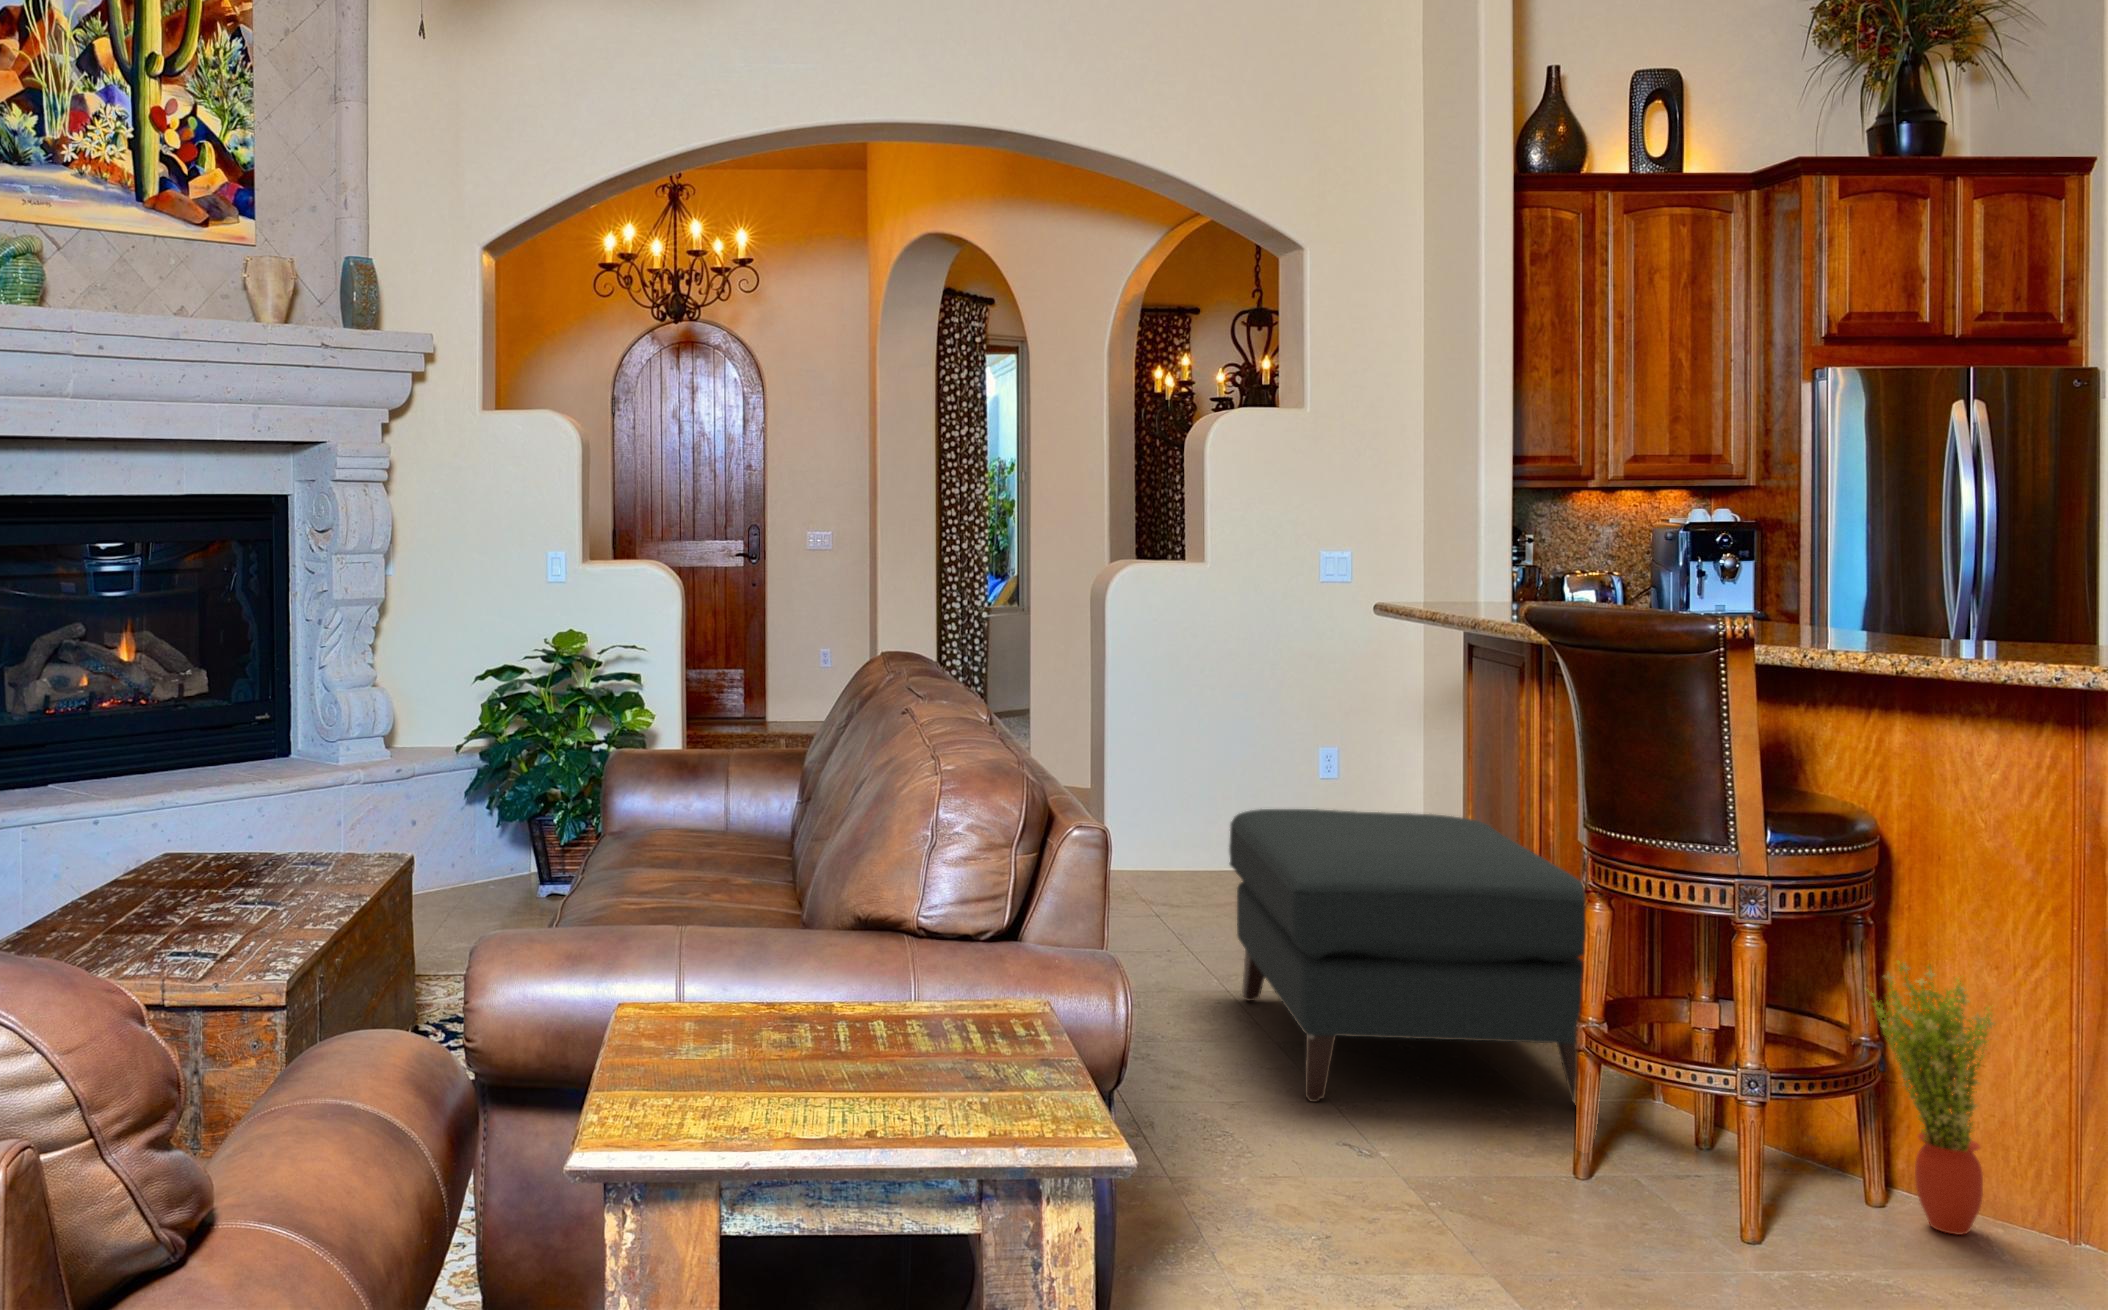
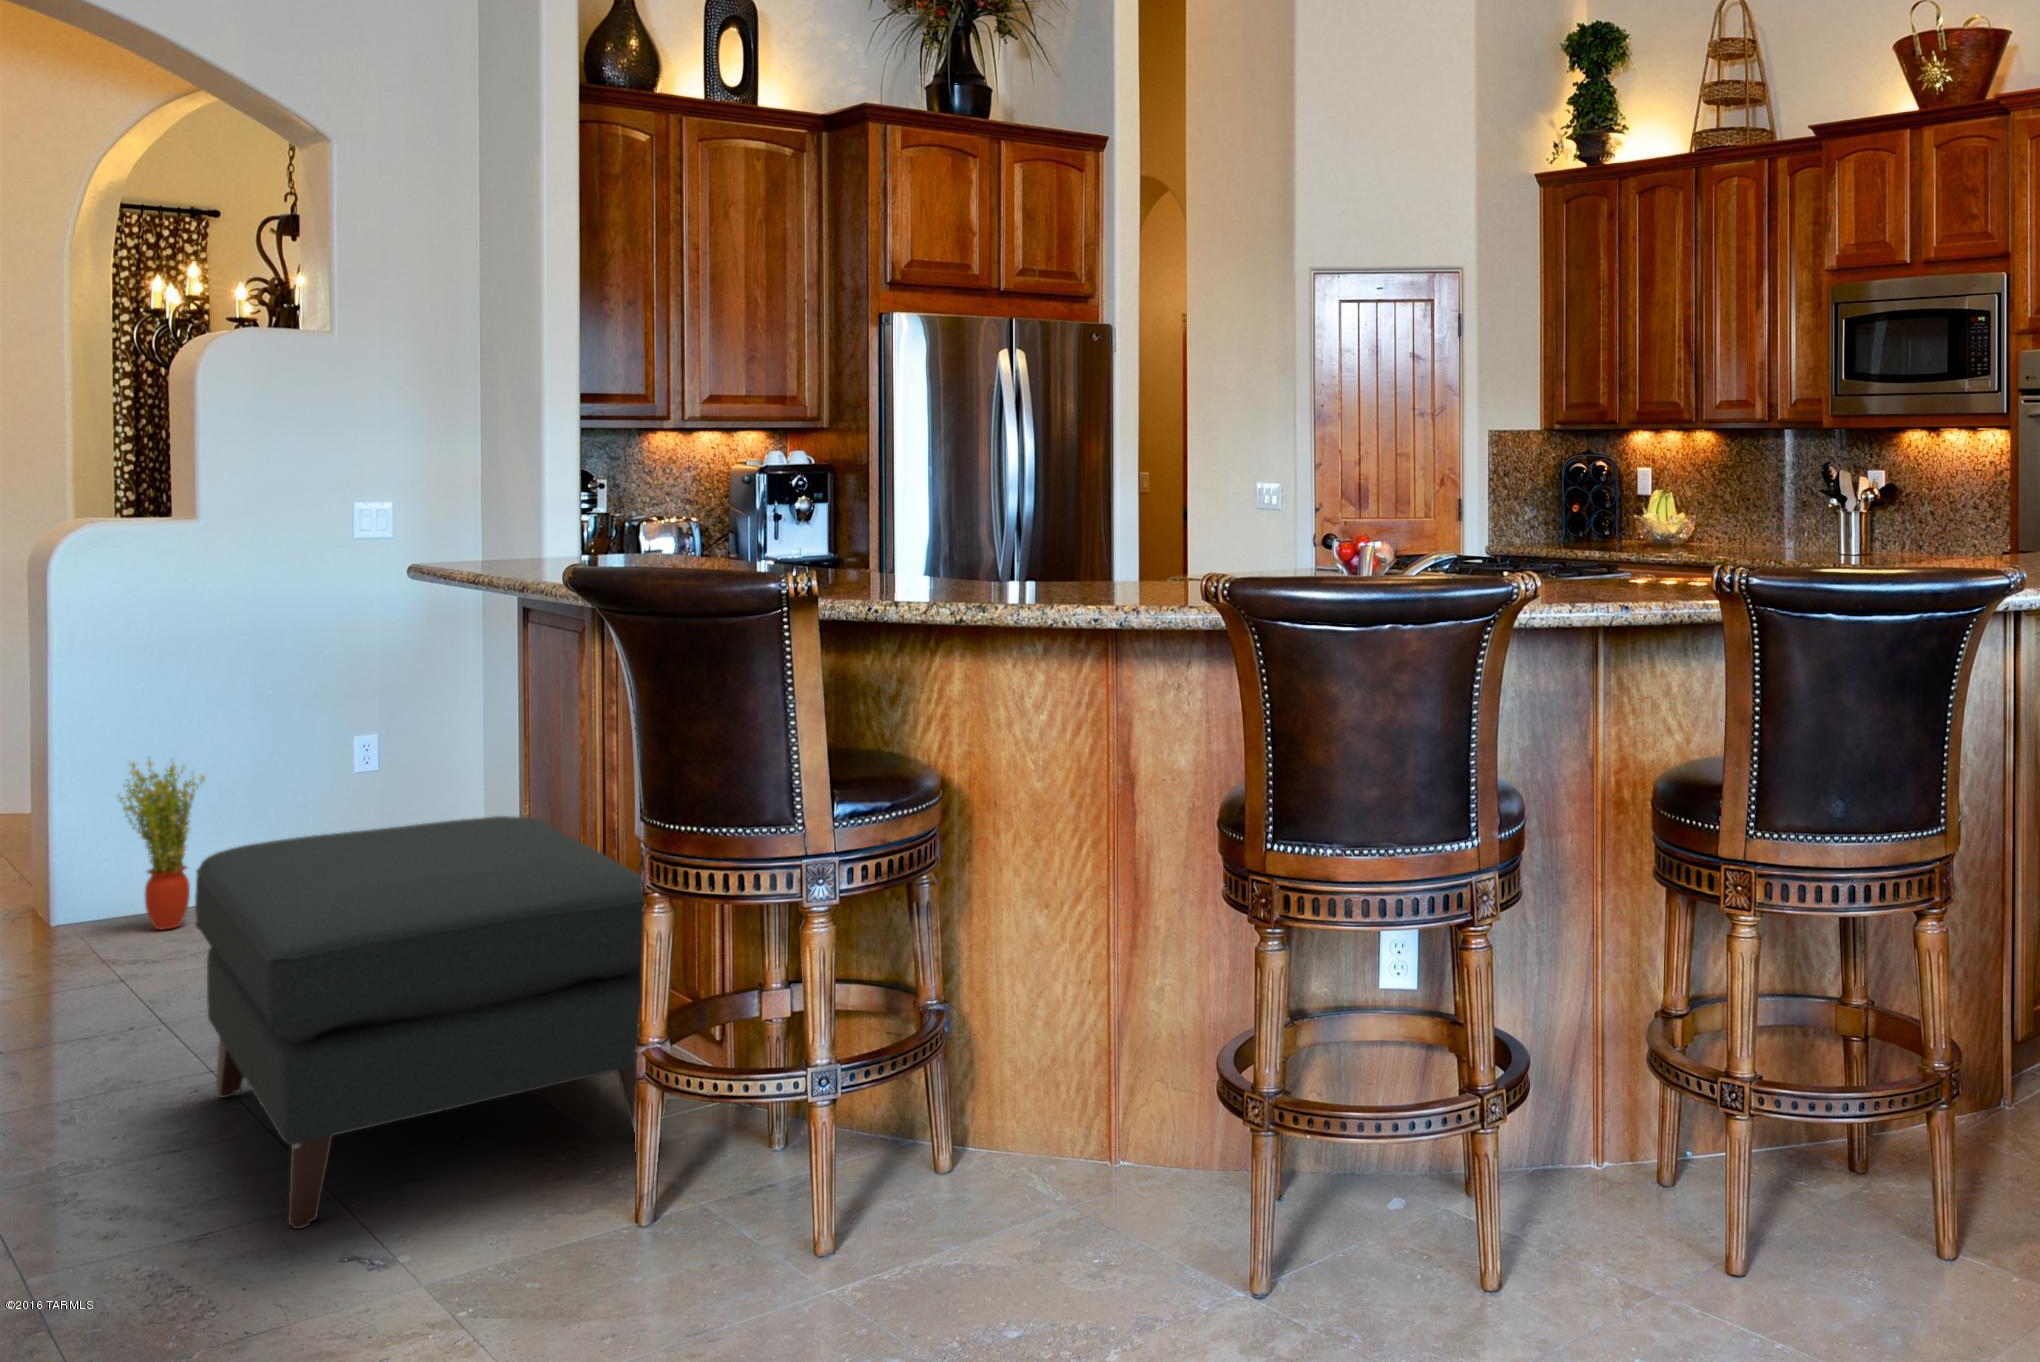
potted plant: present [1865,962,1994,1235] -> present [118,761,205,930]

